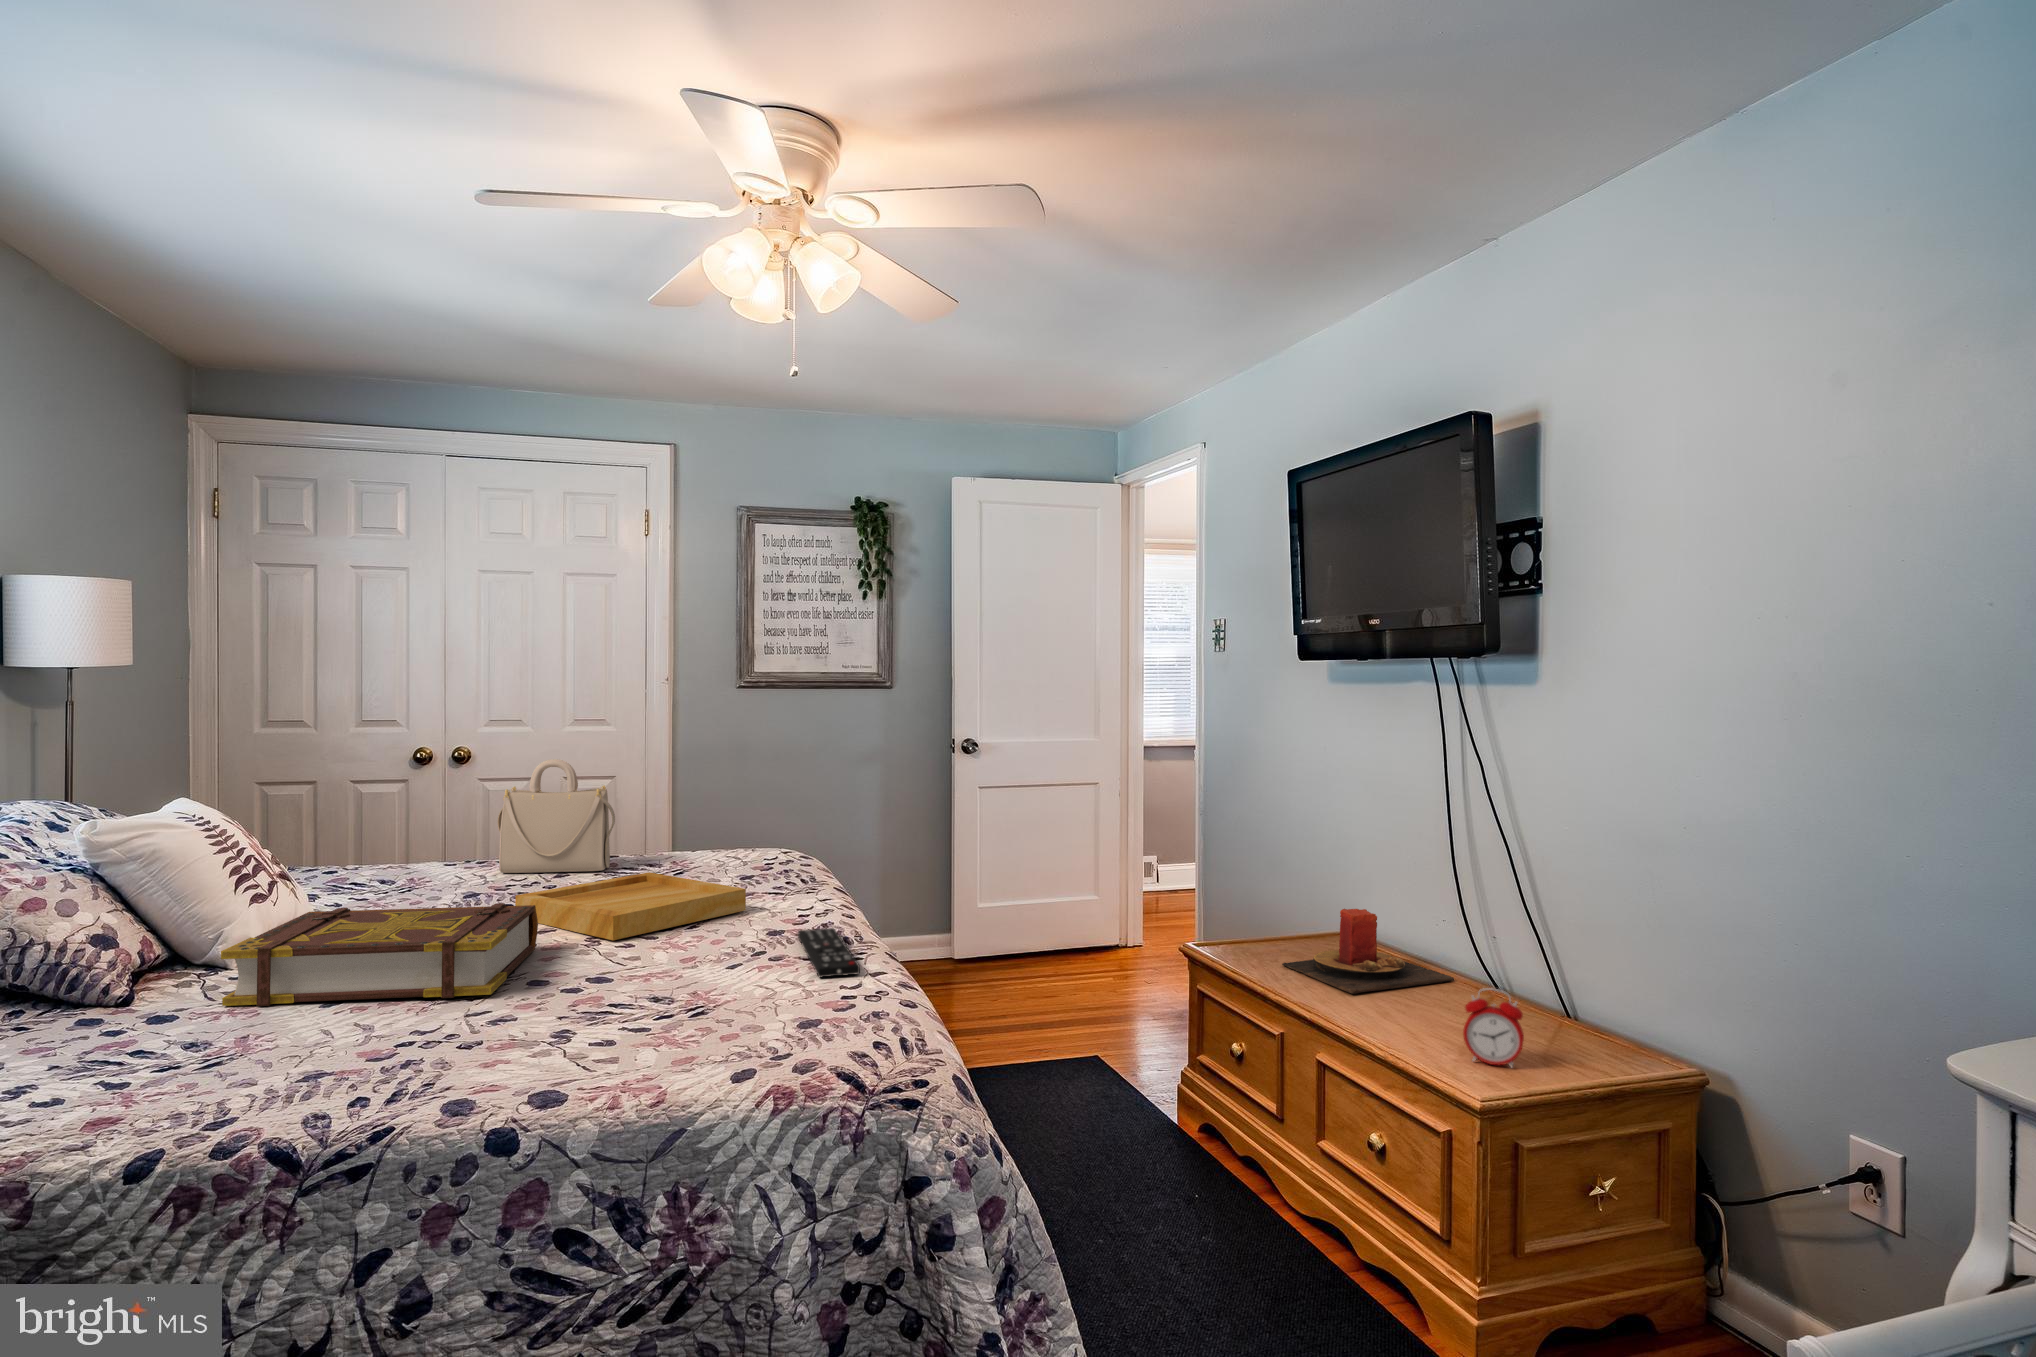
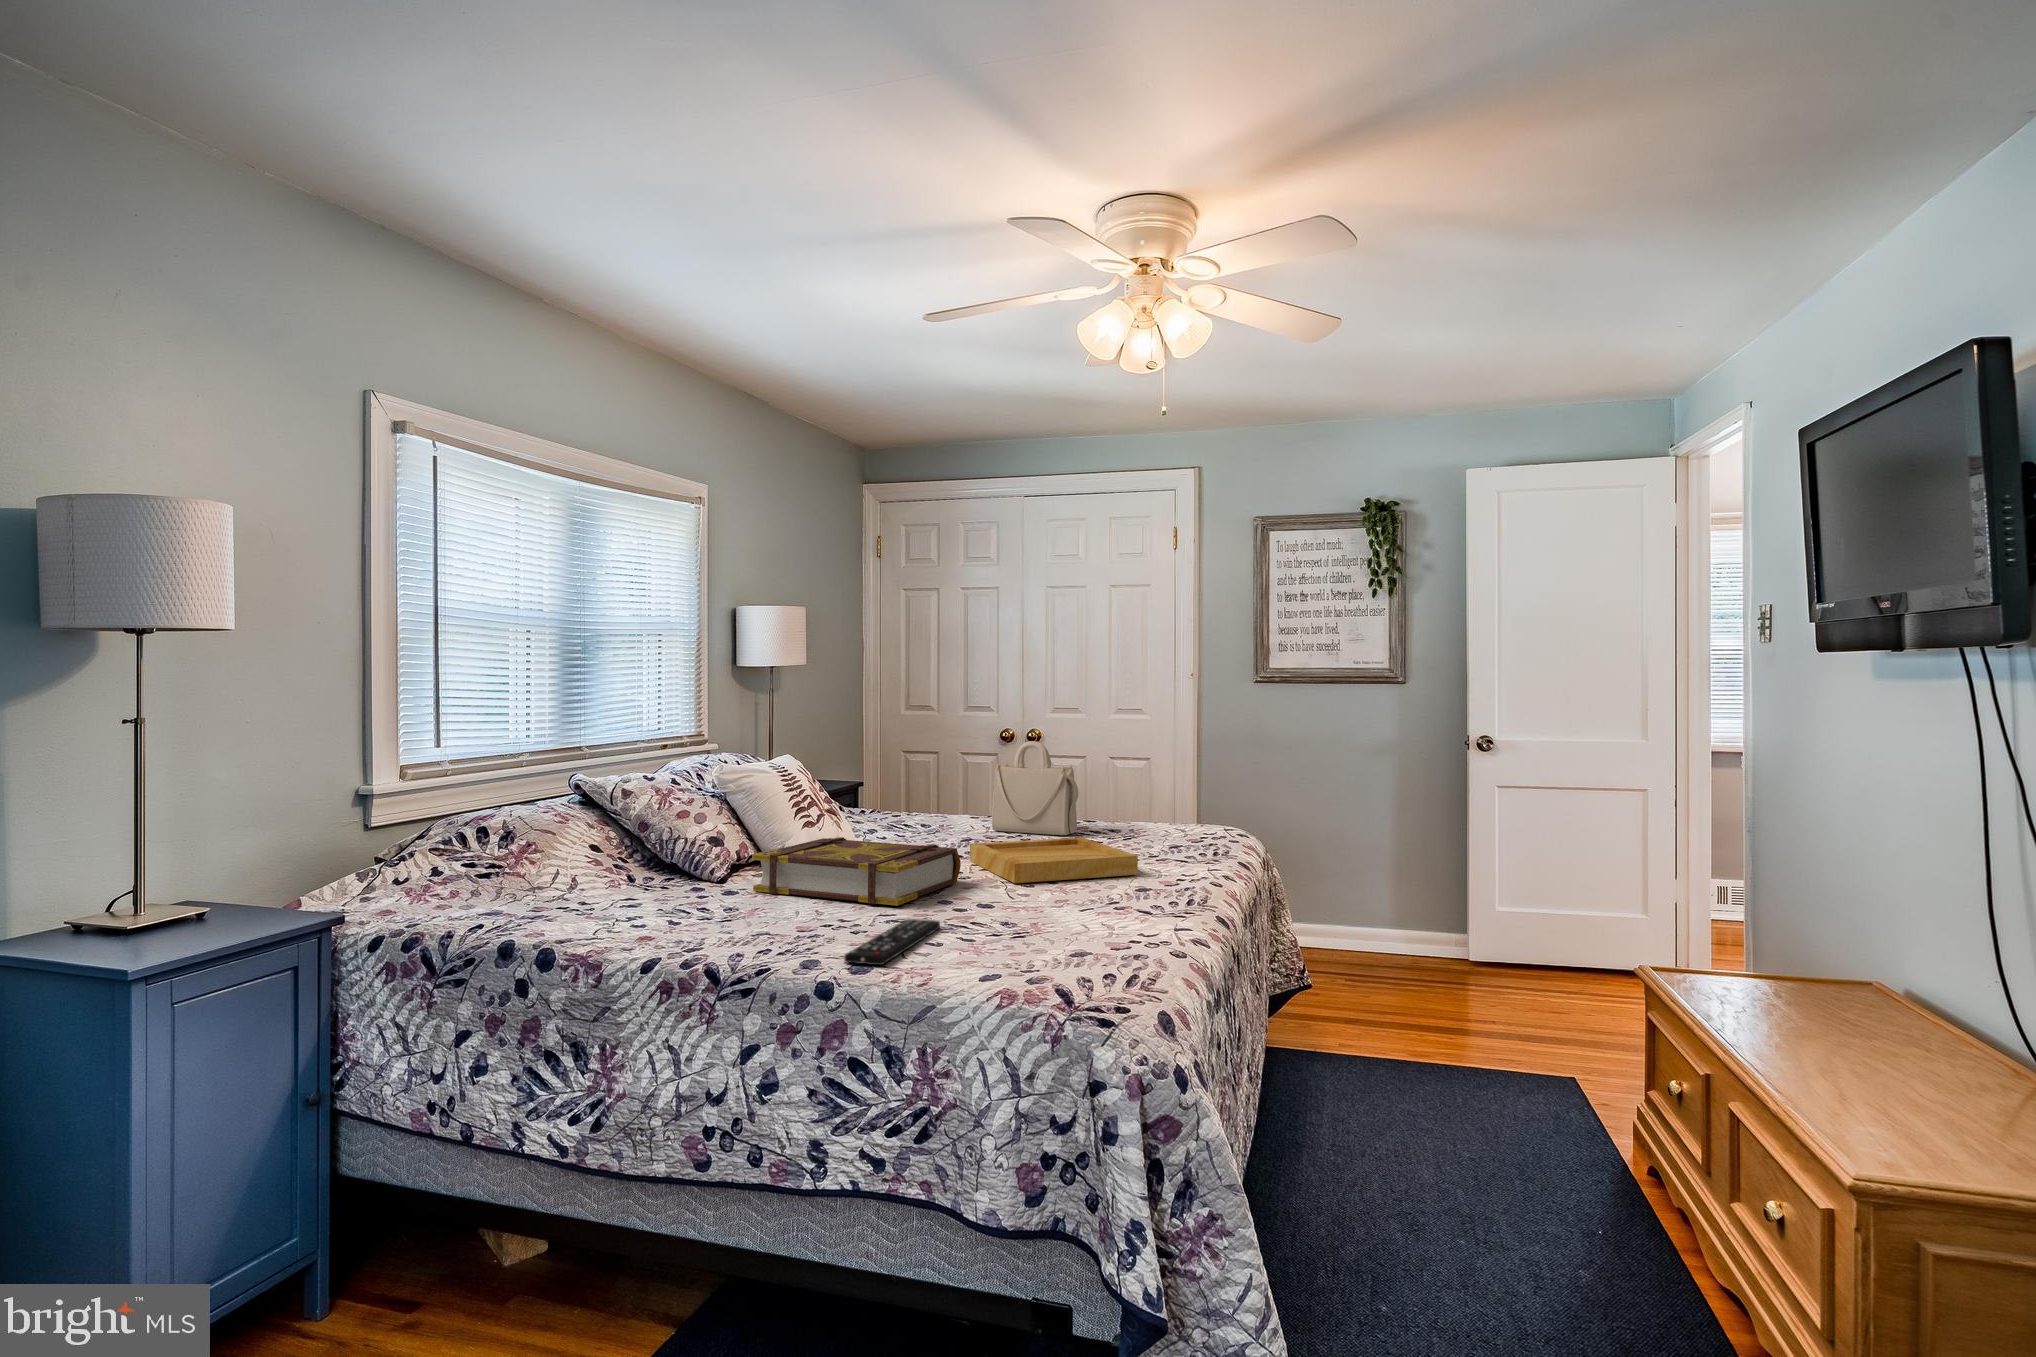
candle: present [1282,909,1454,994] -> none [1735,950,1980,1061]
remote control: present [798,928,860,977] -> present [844,919,940,965]
alarm clock: present [1463,988,1524,1067] -> none [1869,1053,1959,1159]

